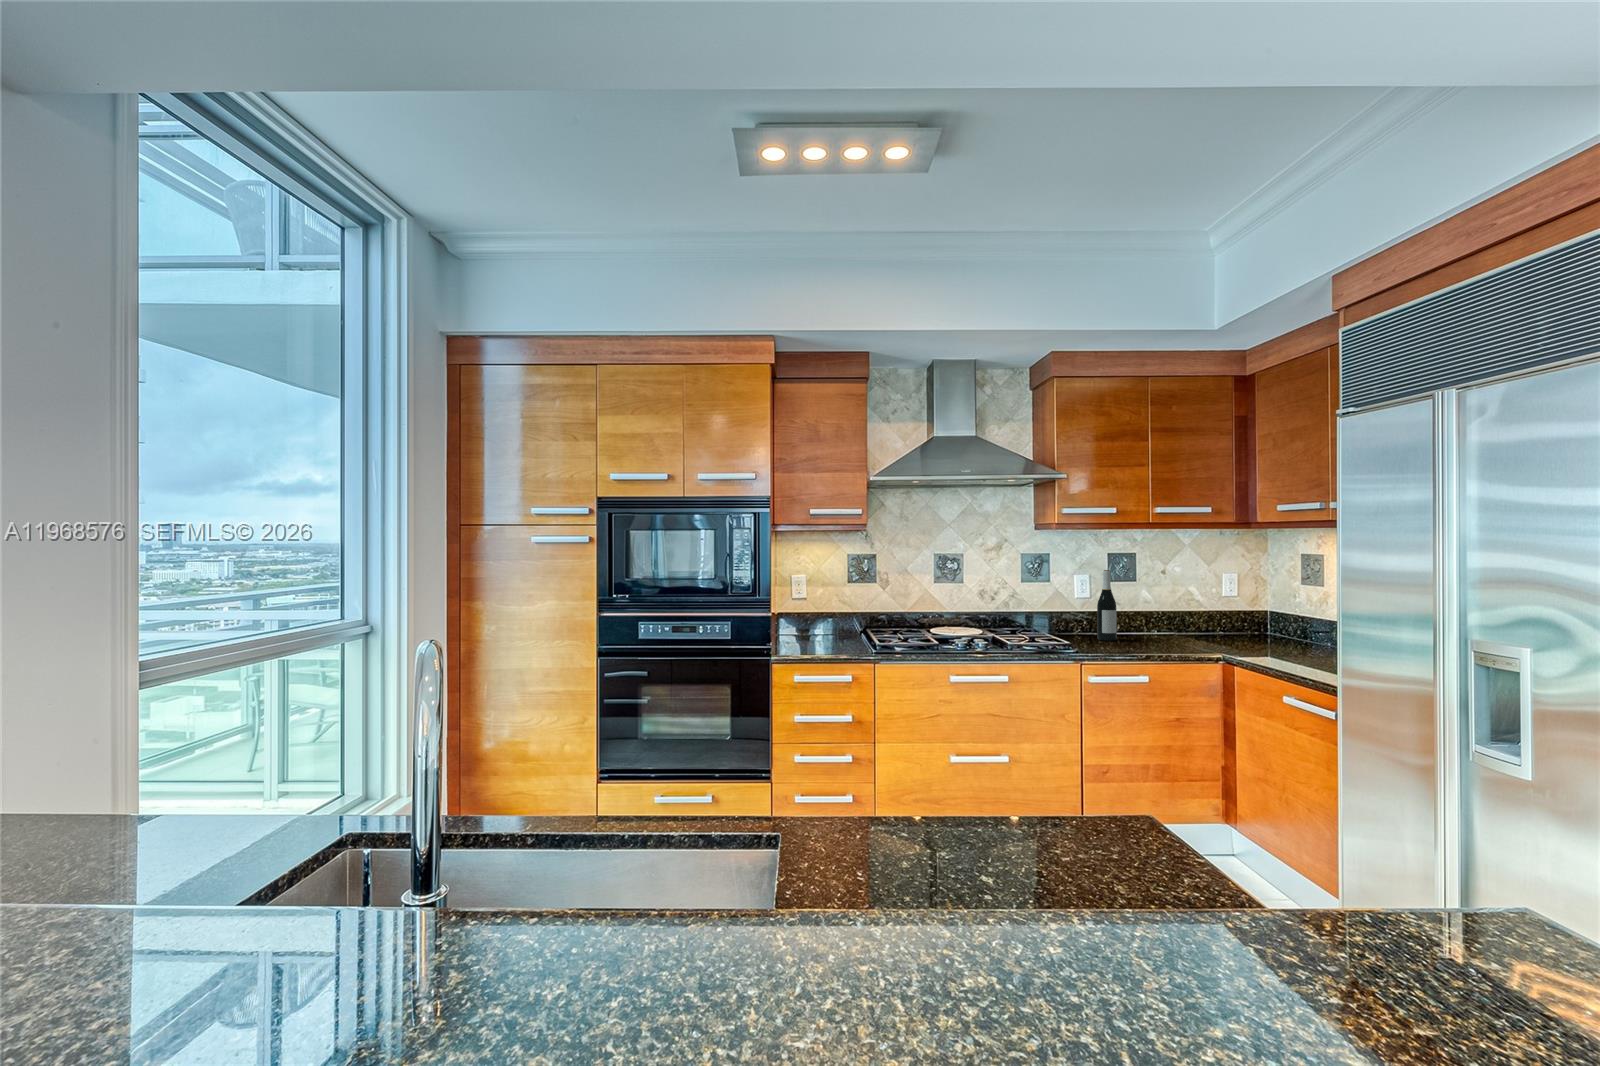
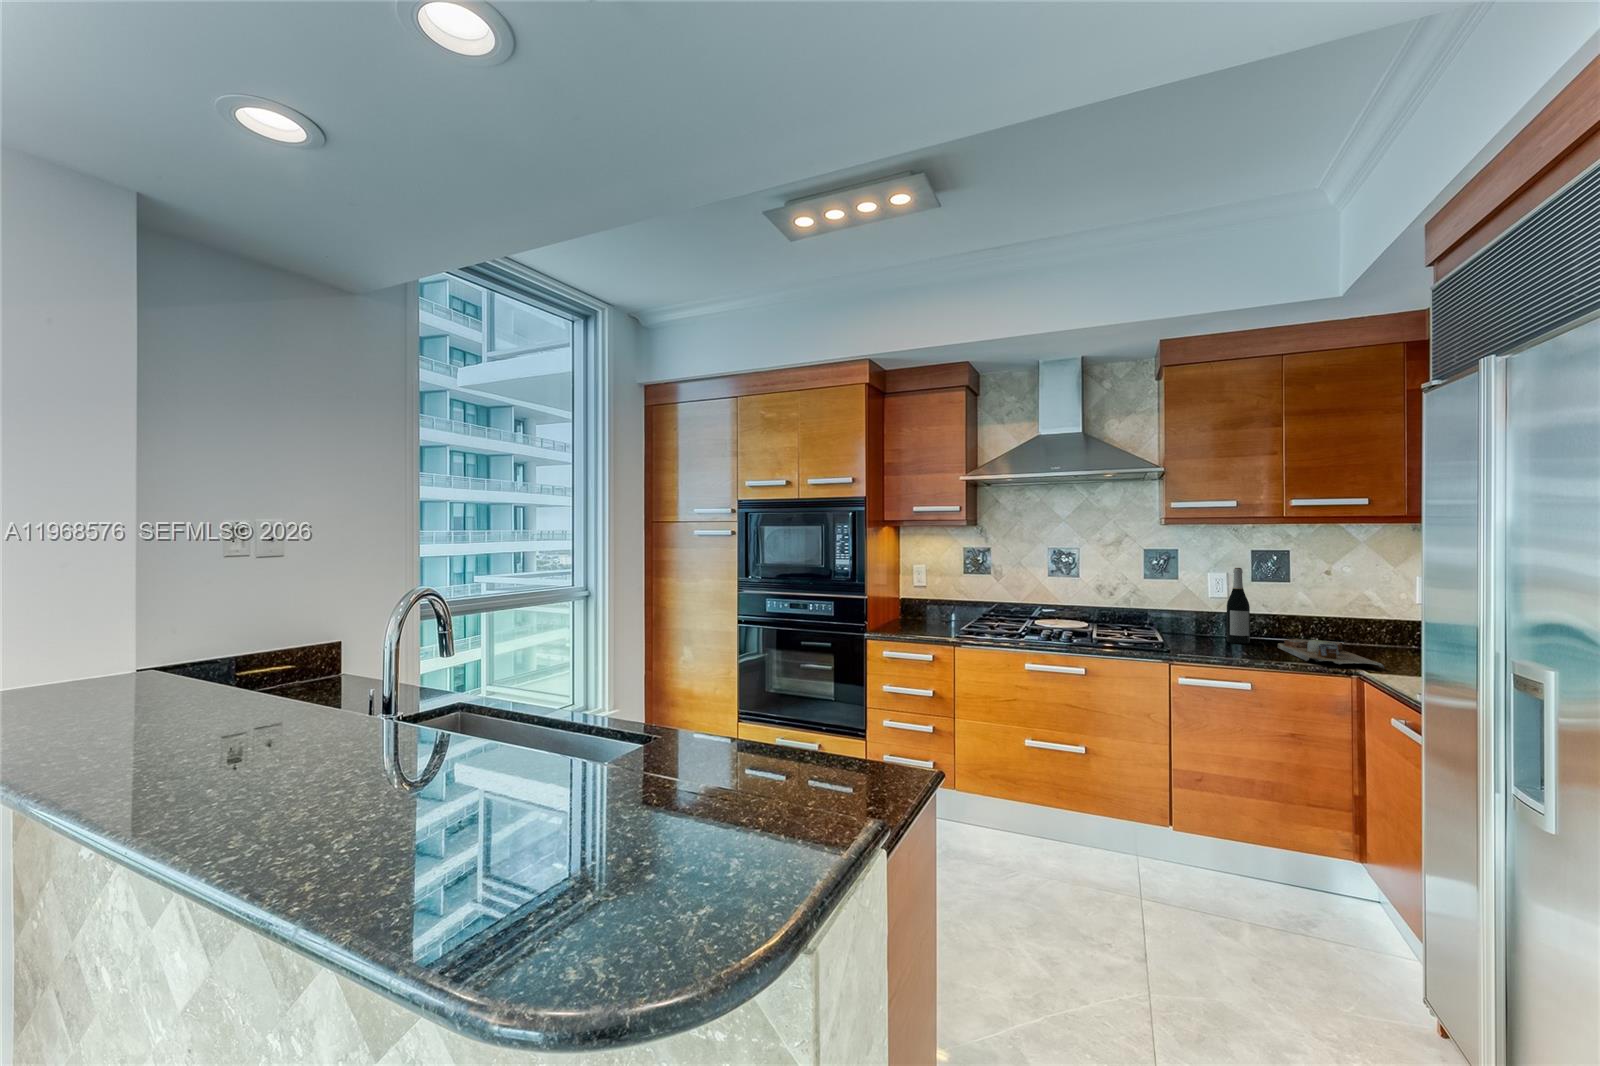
cutting board: none [1140,632,1241,654] -> present [1278,638,1385,669]

